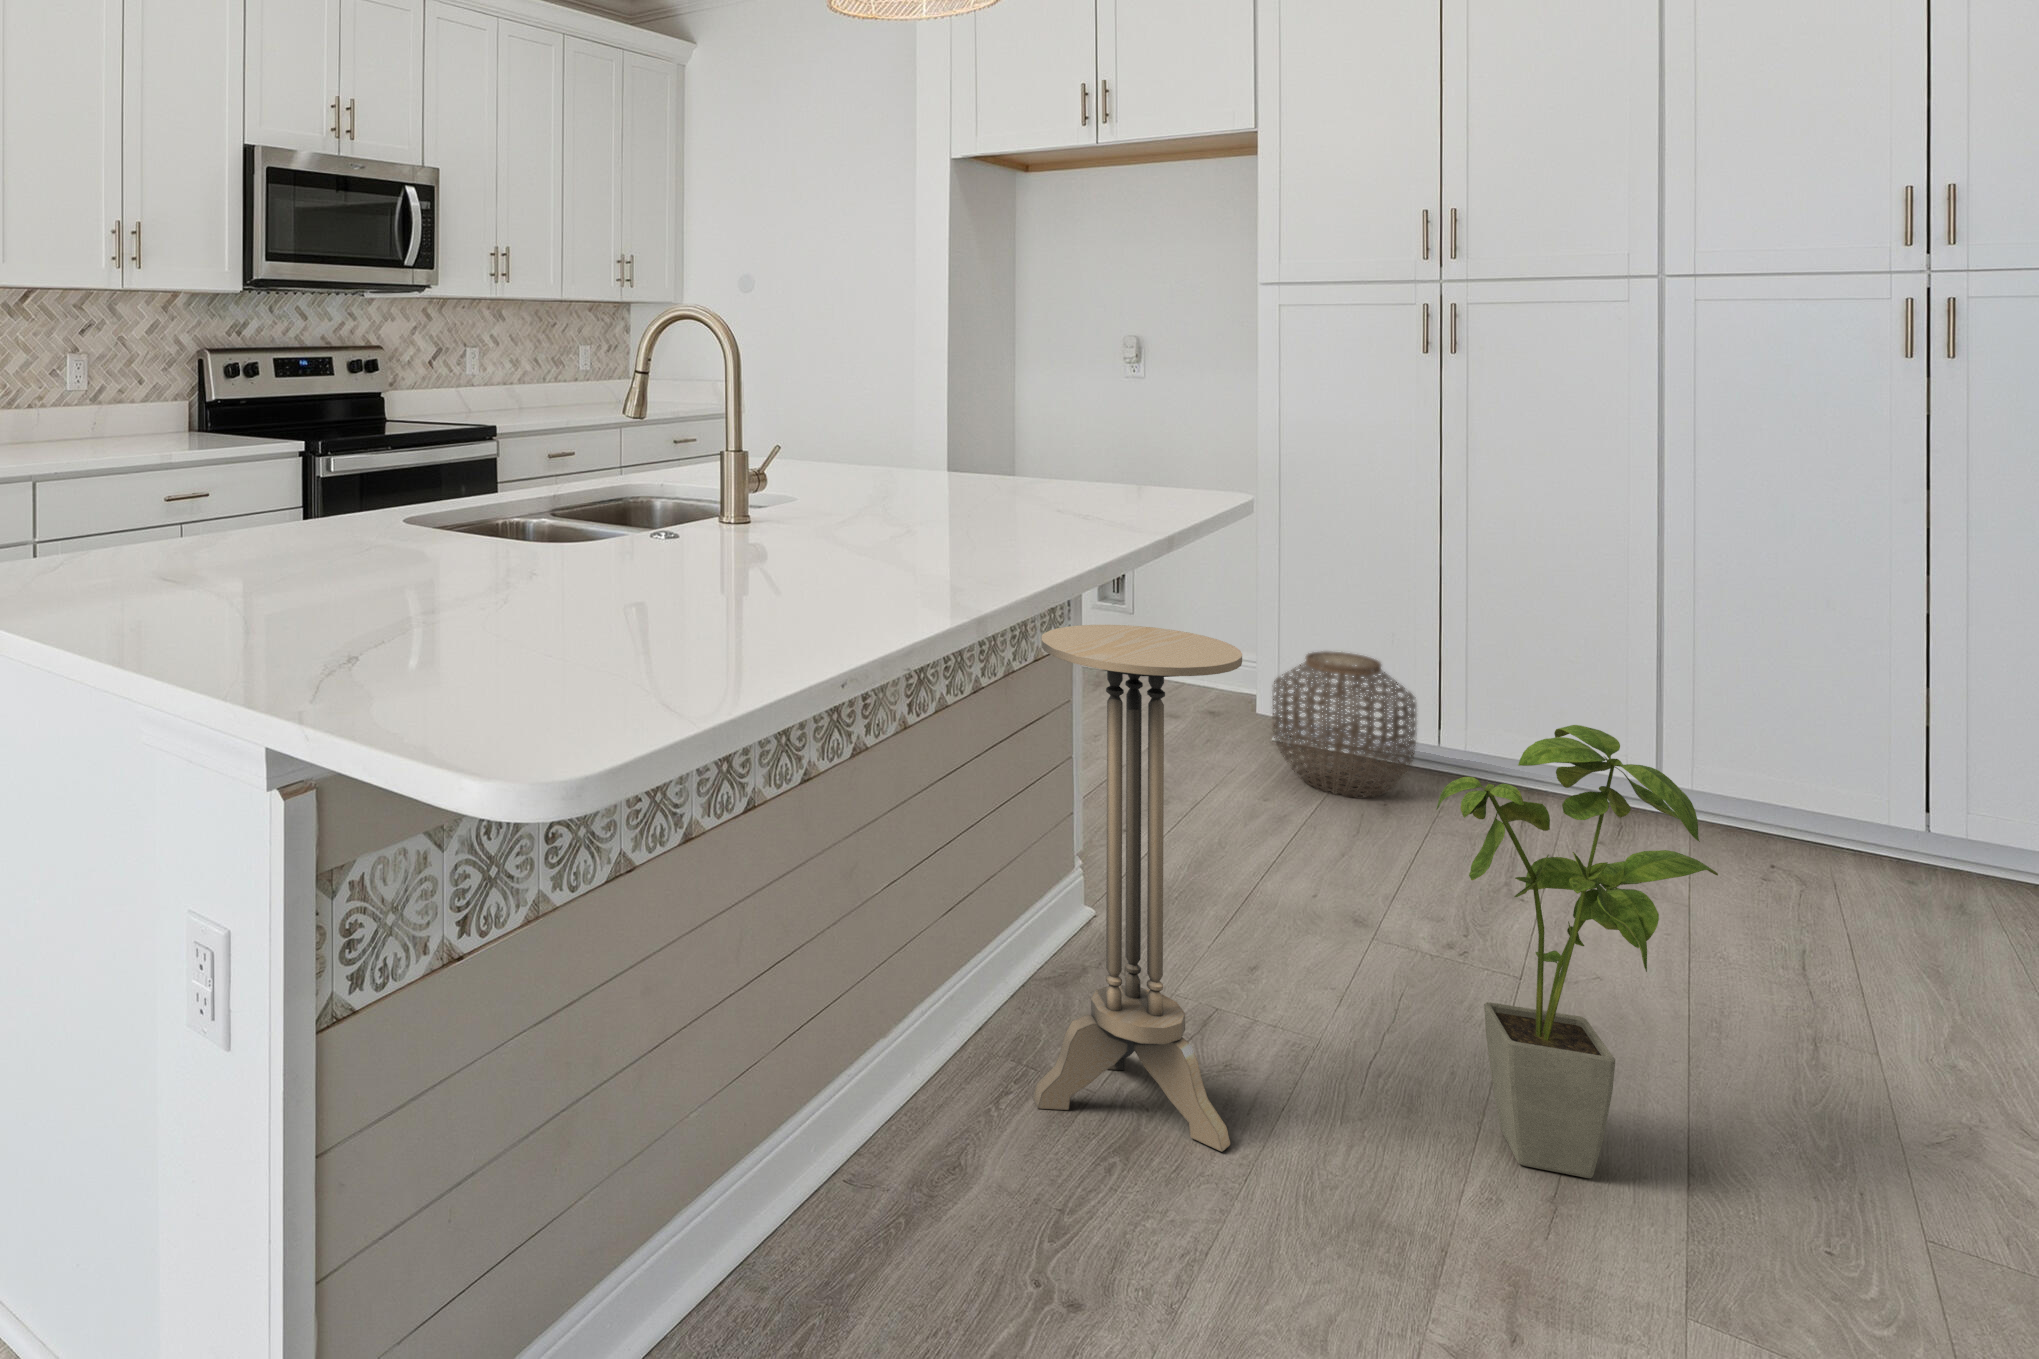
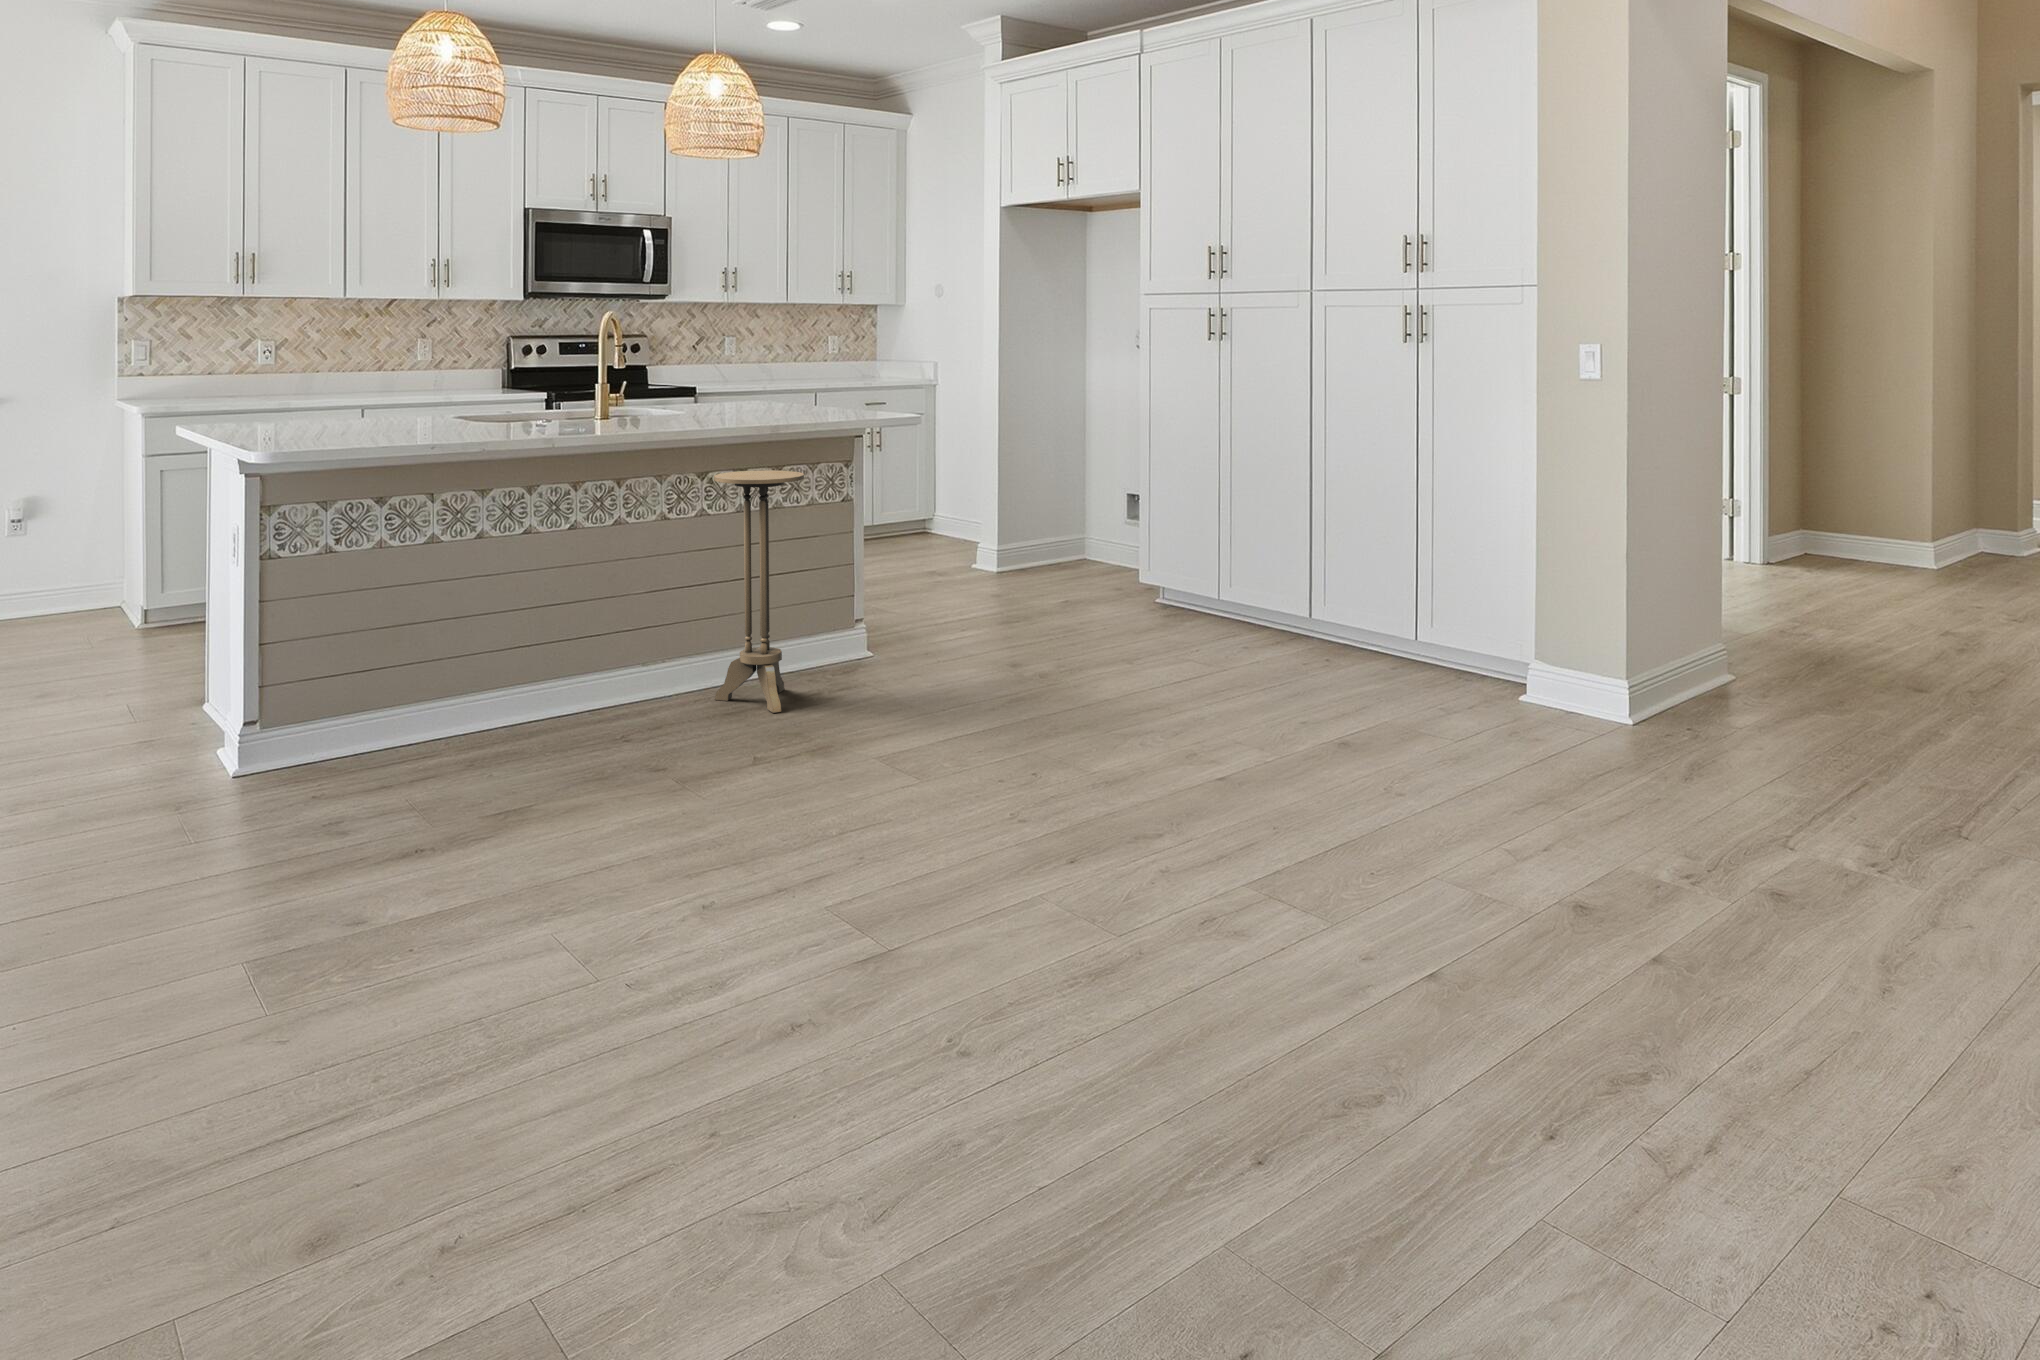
woven basket: present [1273,651,1417,798] -> none [1107,531,1187,620]
house plant: present [1436,725,1718,1178] -> none [883,511,998,727]

